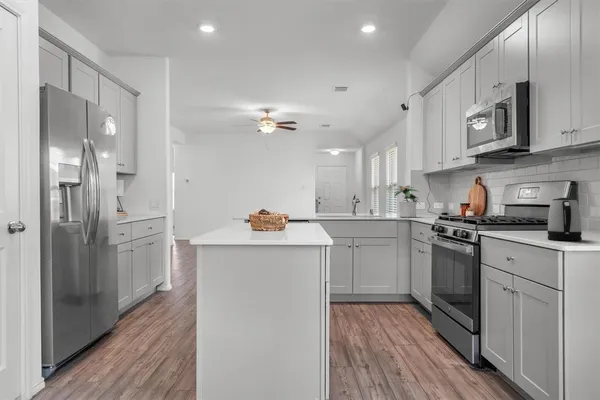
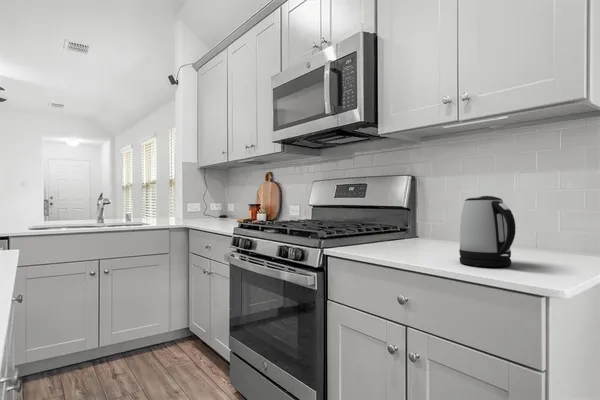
potted plant: present [394,185,420,217] -> none [163,181,202,224]

